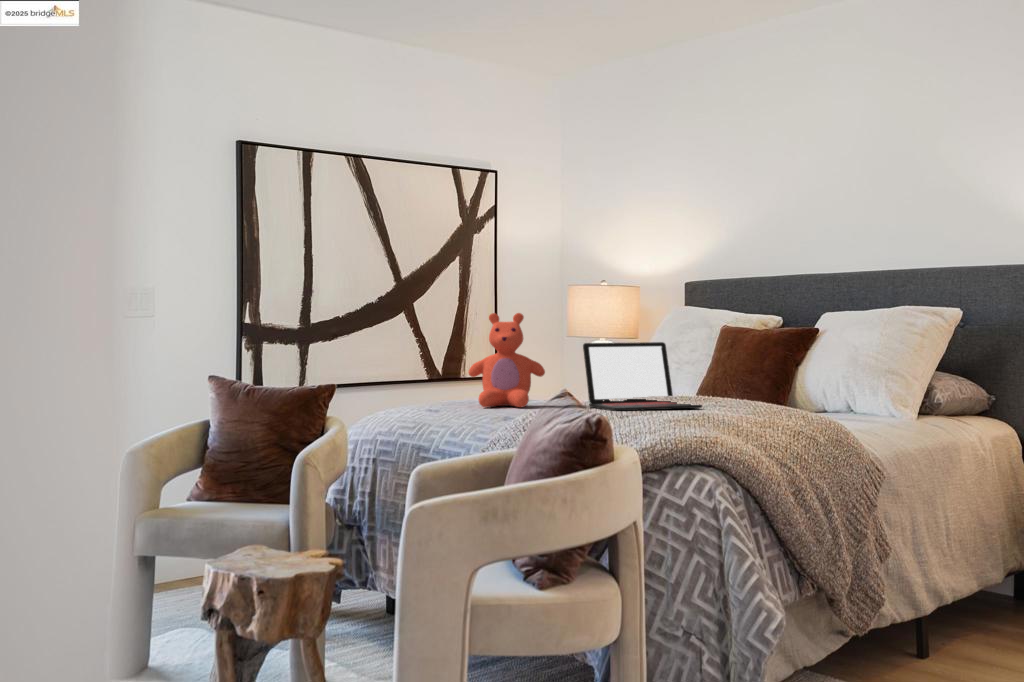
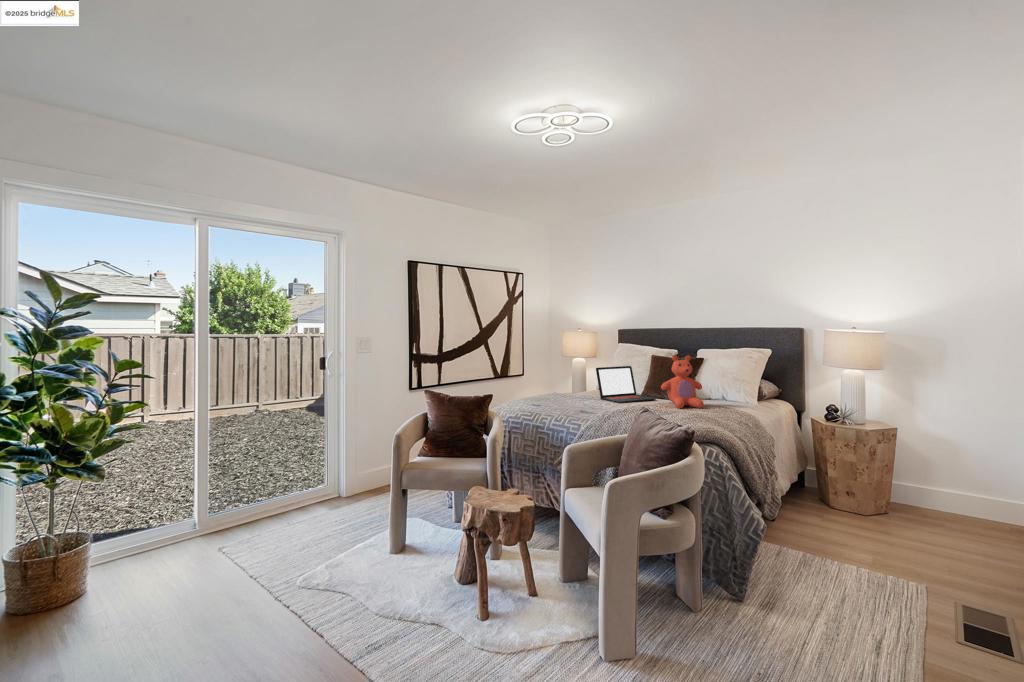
teddy bear: present [469,313,545,407] -> present [661,355,704,408]

